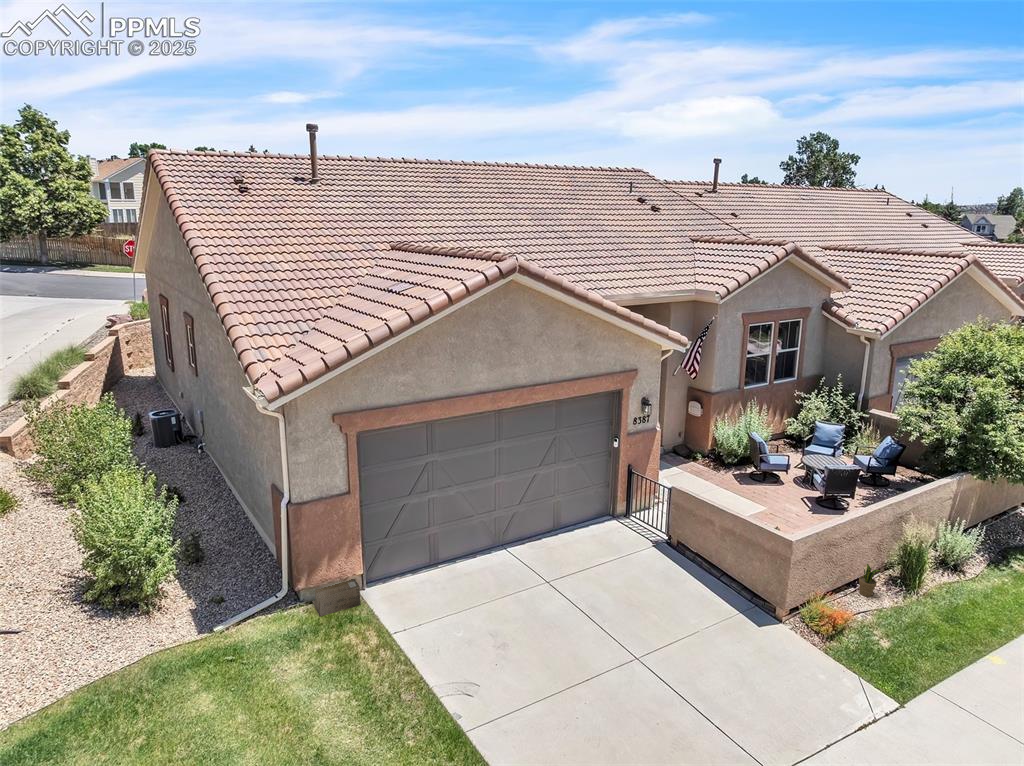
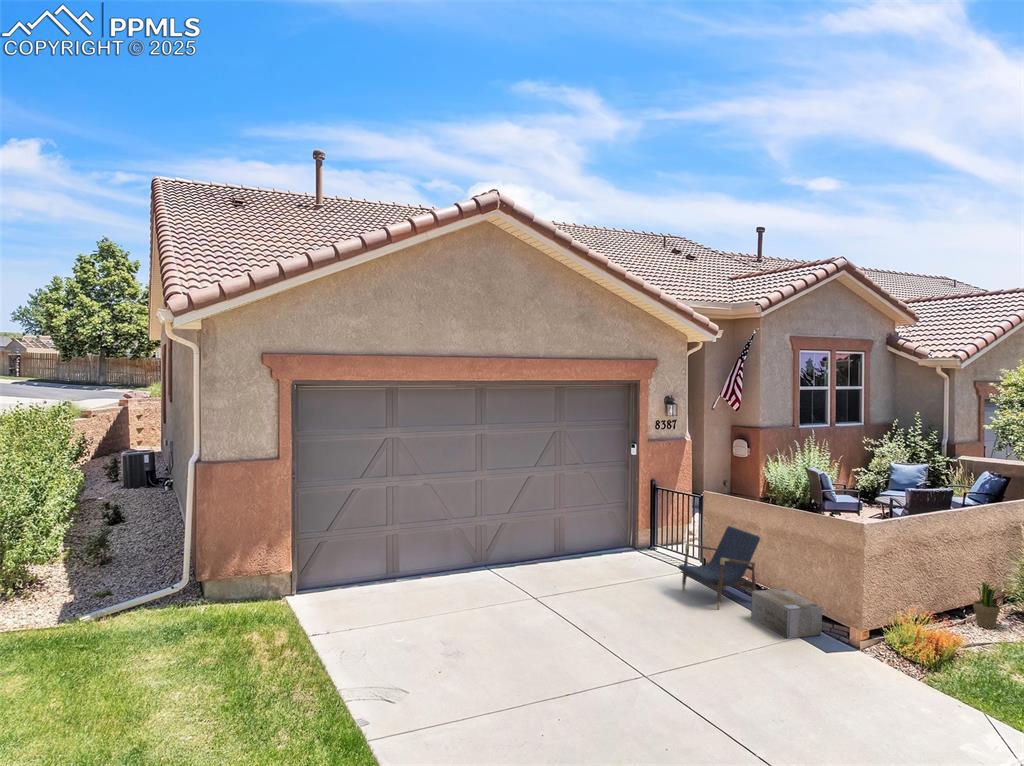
lounge chair: none [653,518,715,587] -> present [678,526,760,610]
cardboard box: present [312,579,360,616] -> present [751,589,822,639]

